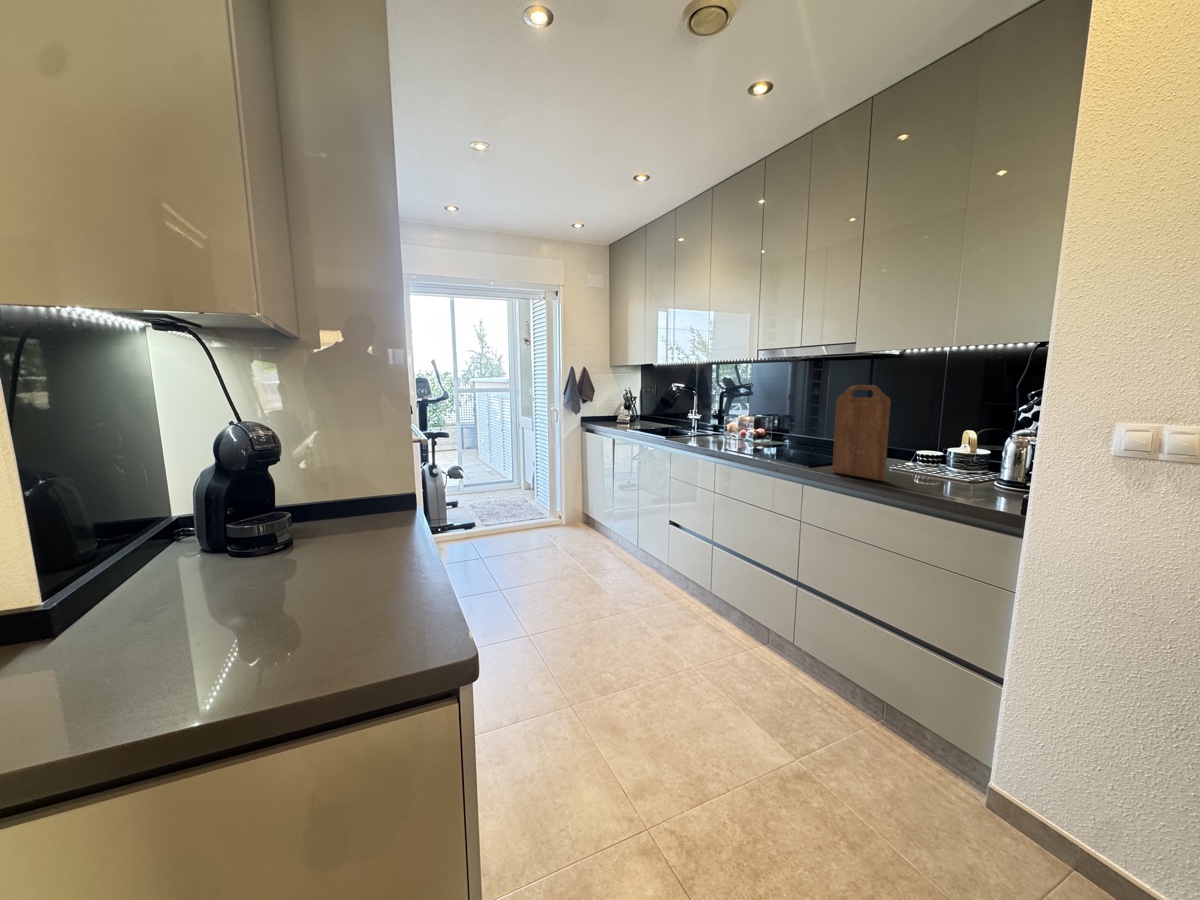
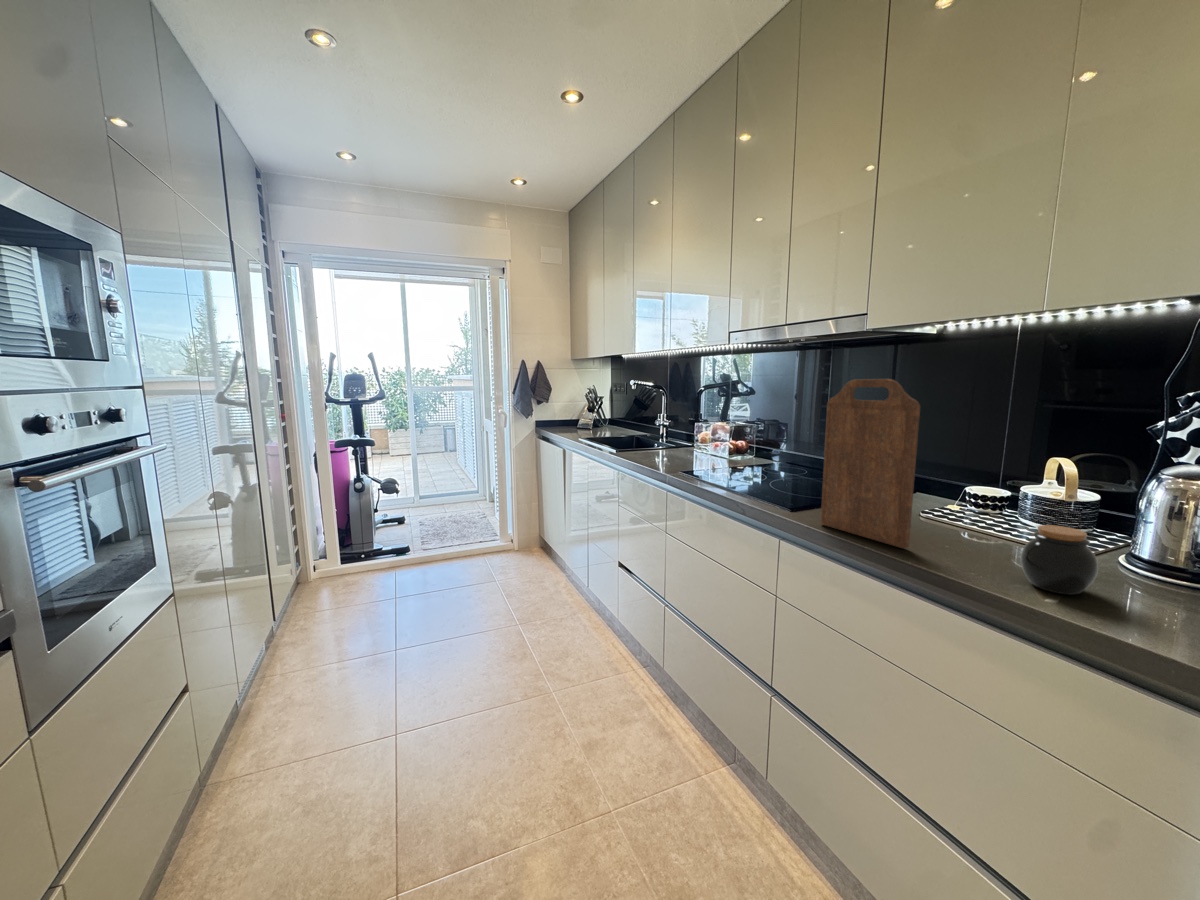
jar: none [942,461,977,494] -> present [1021,525,1098,595]

